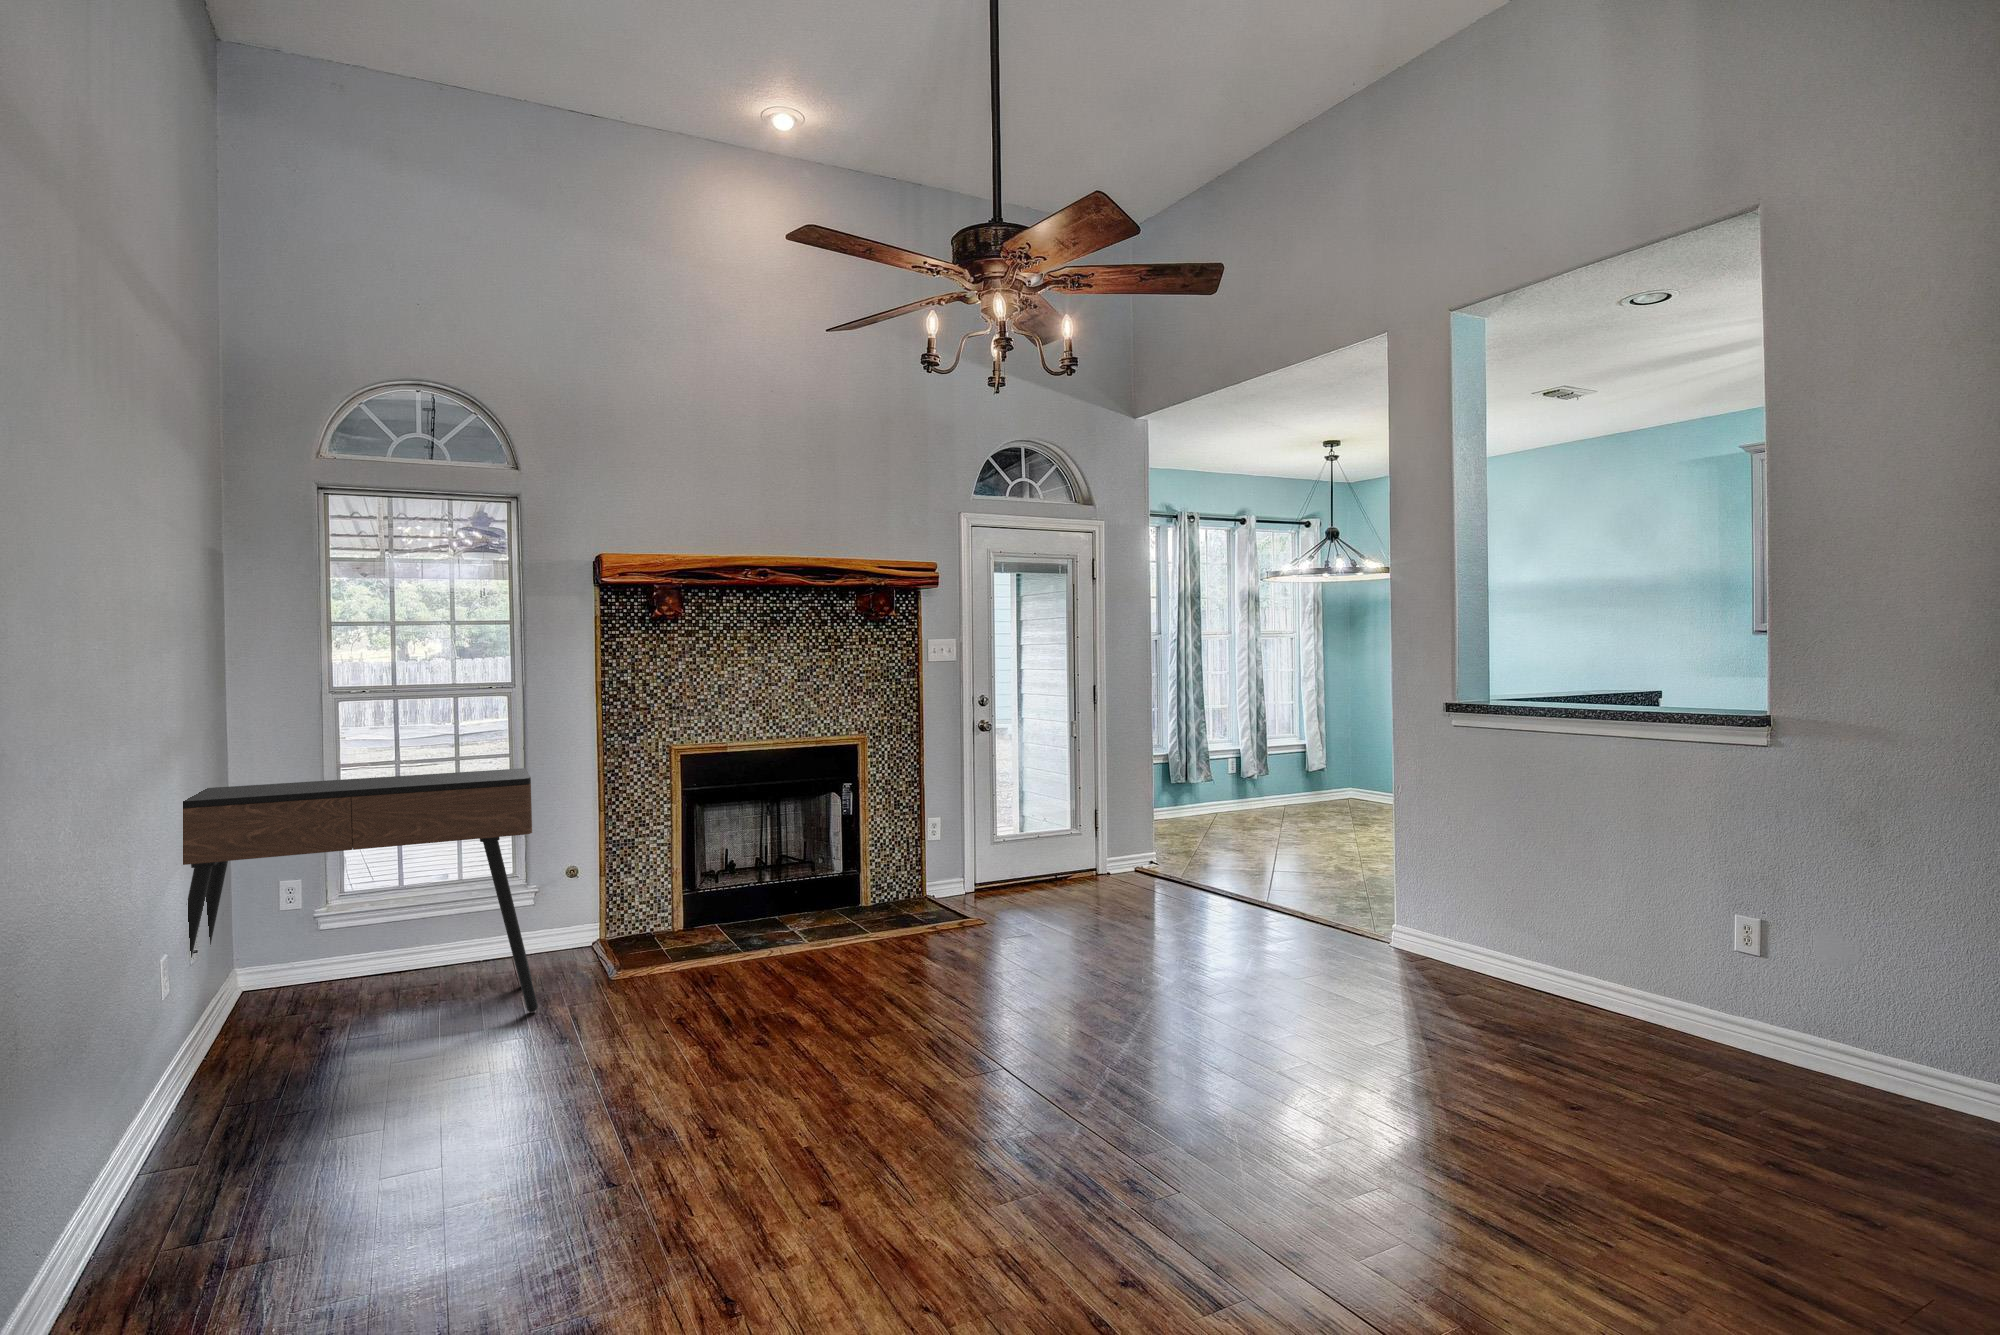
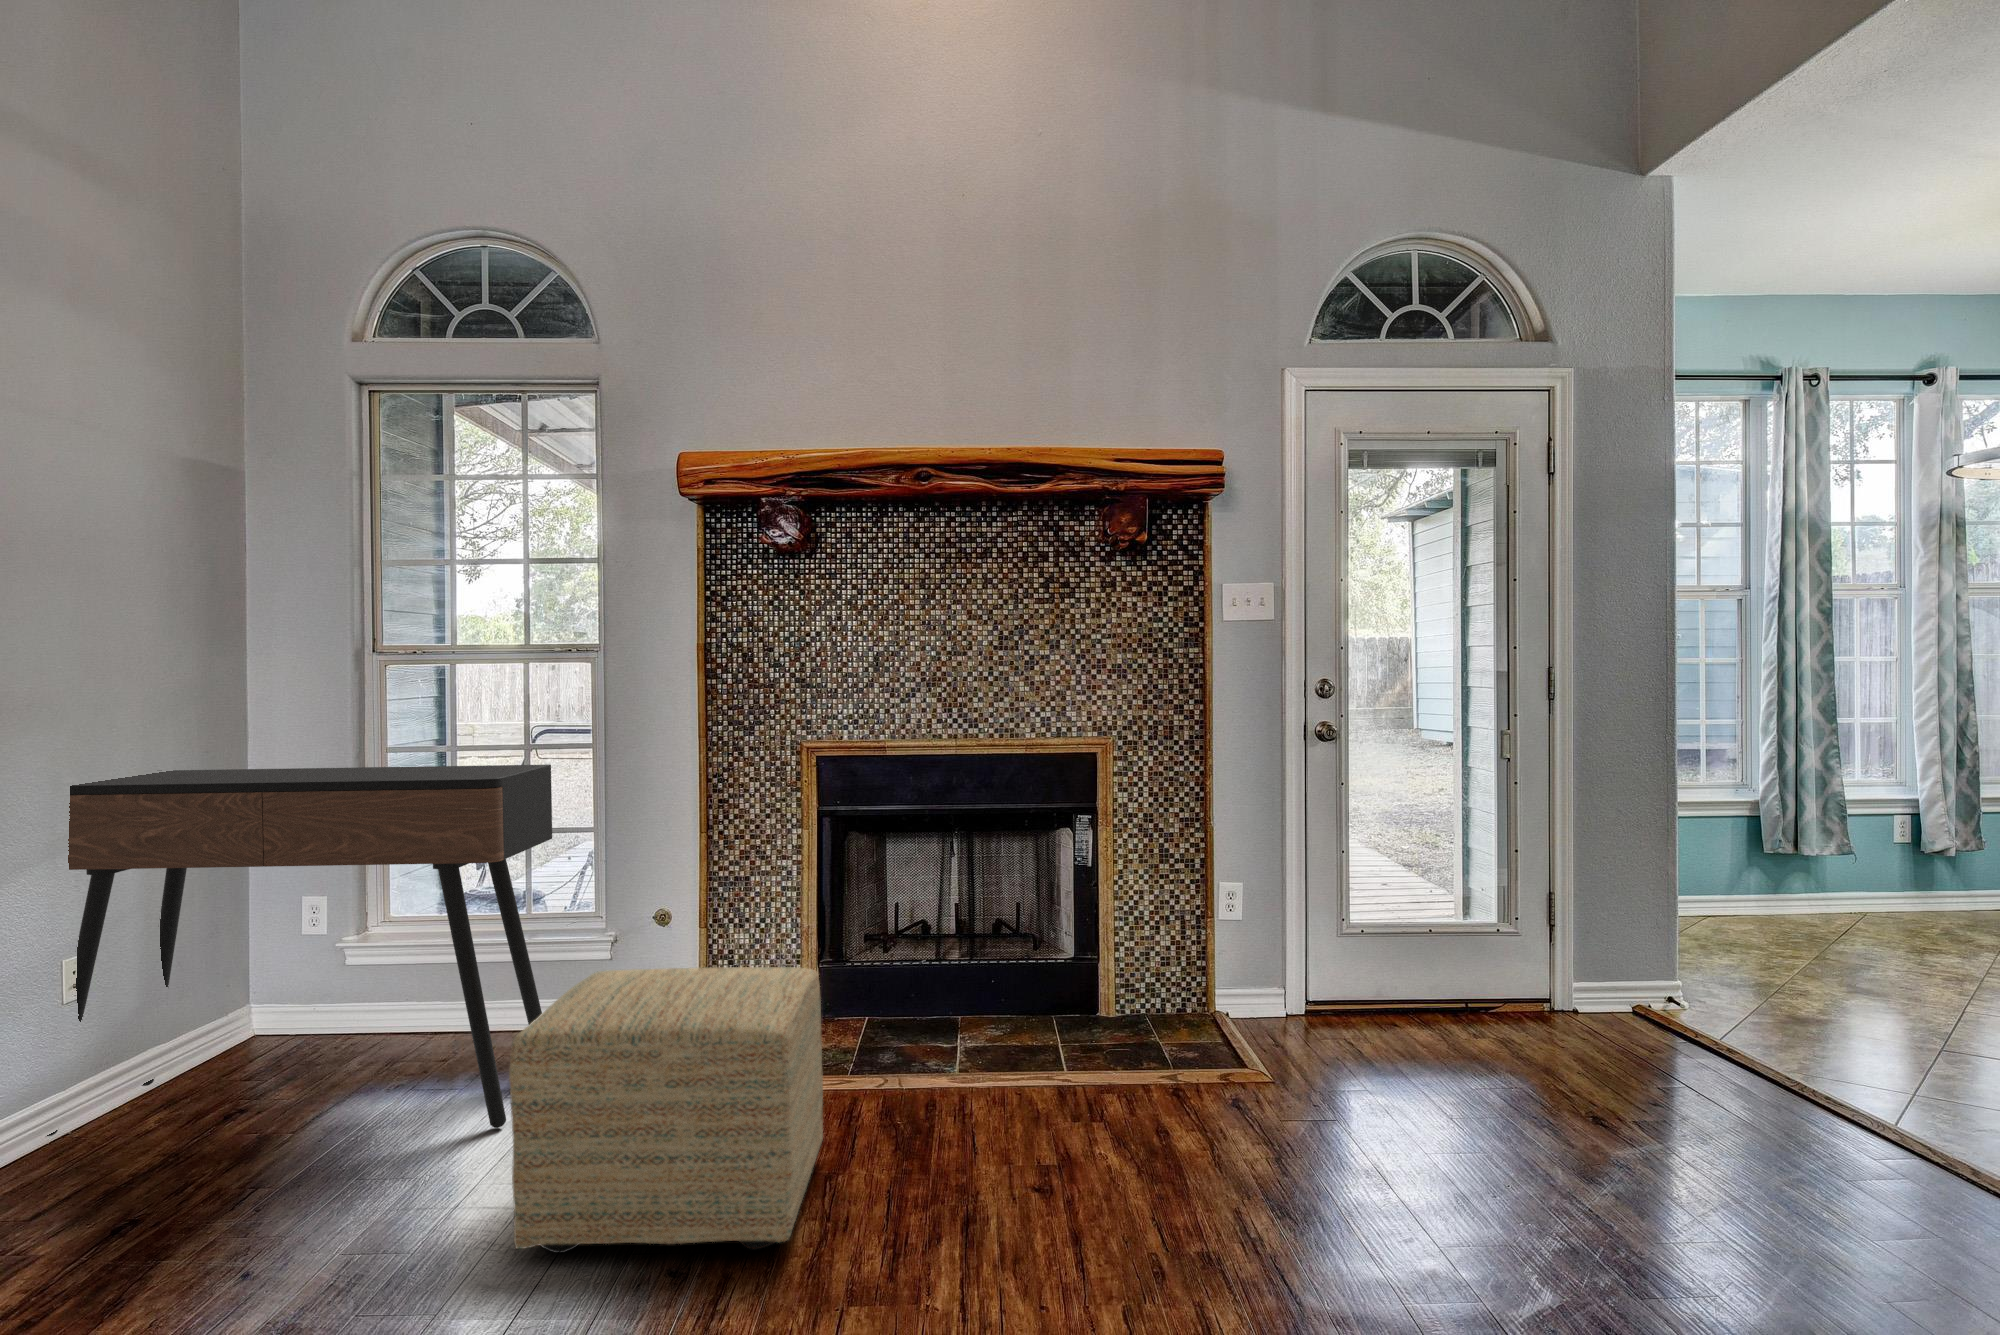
ottoman: none [624,880,807,1054] -> present [509,967,823,1253]

